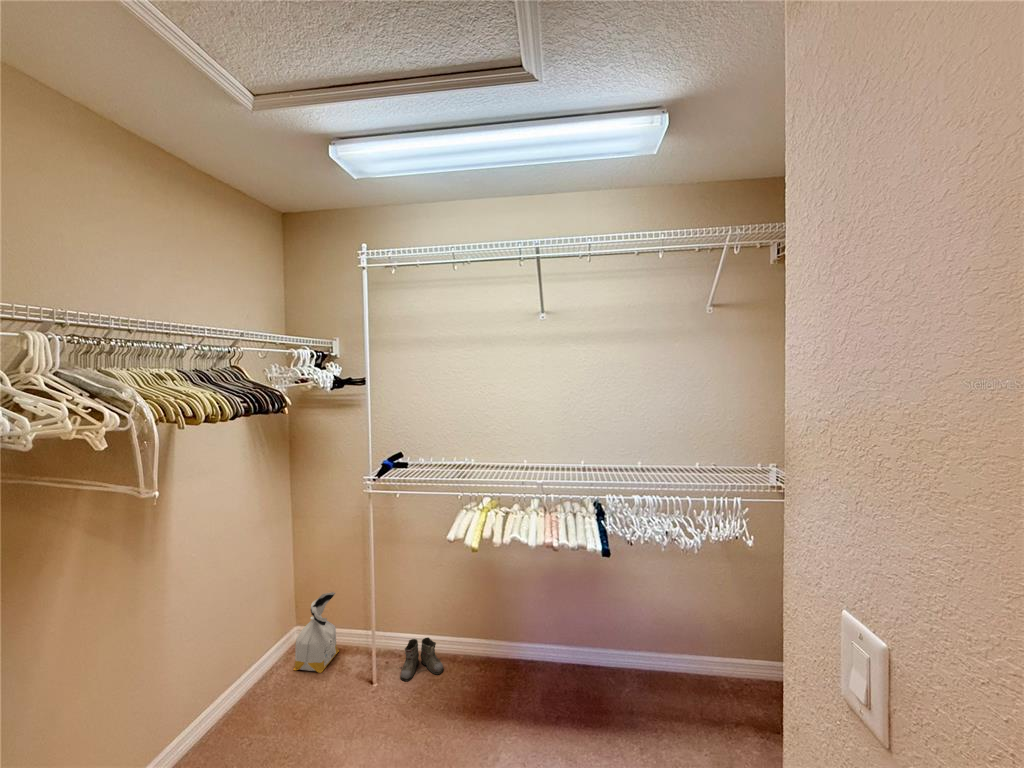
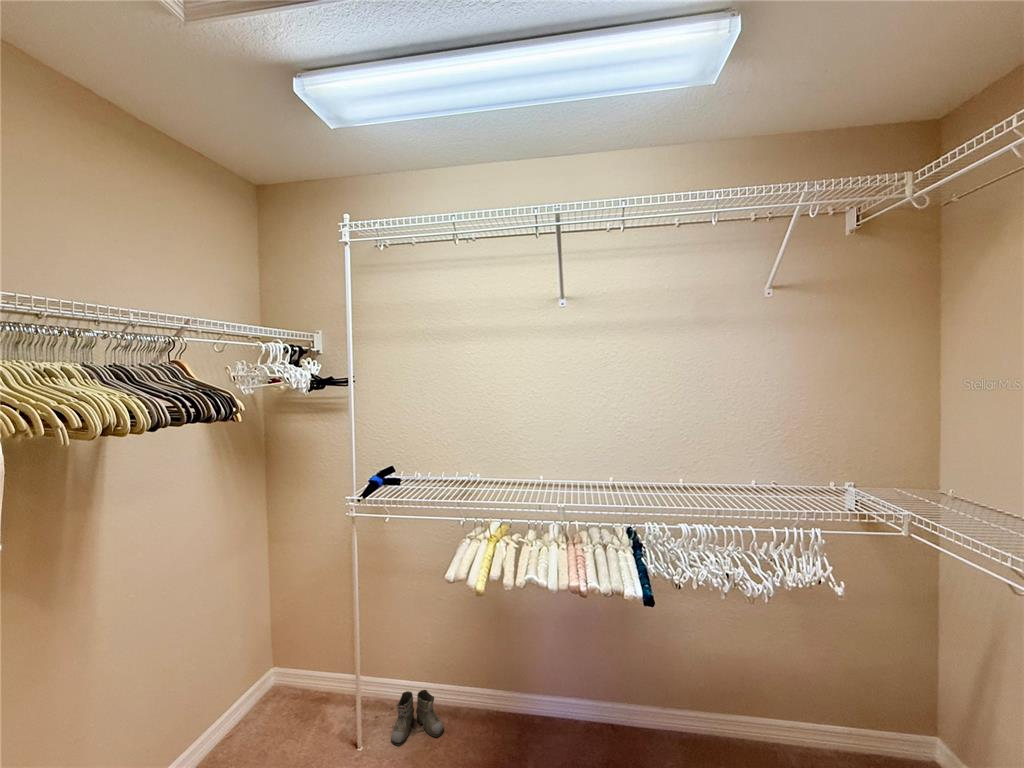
bag: present [293,592,339,673] -> none [264,632,321,732]

